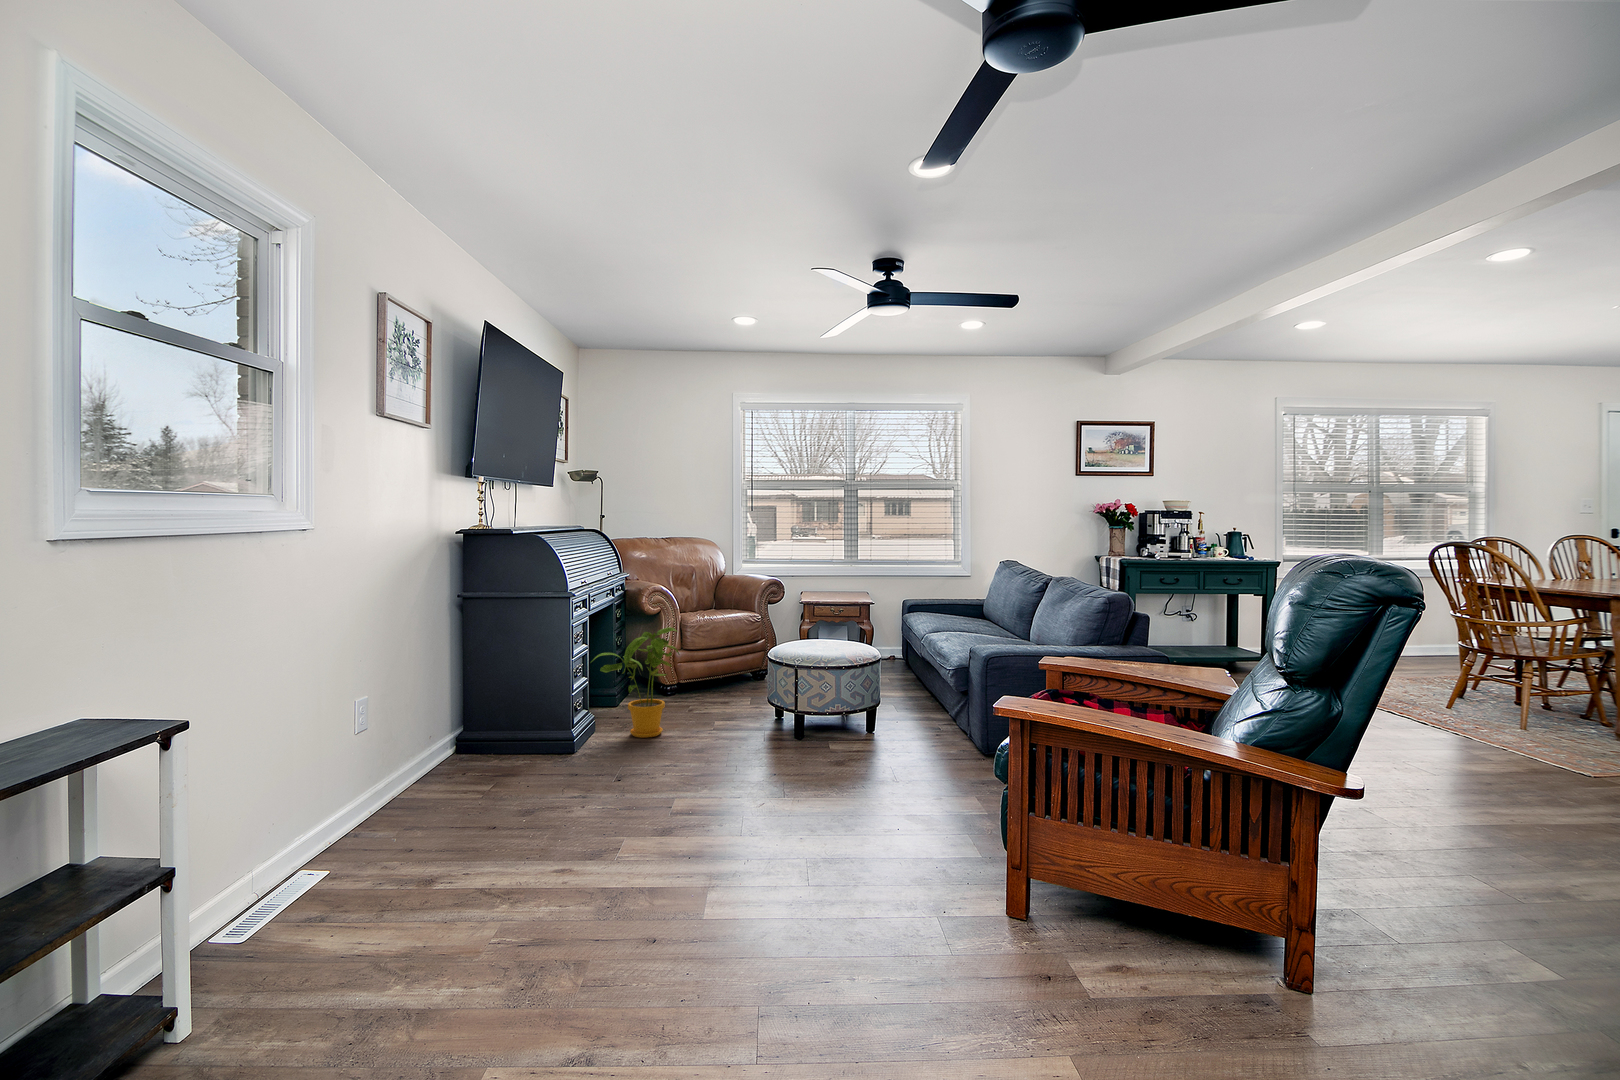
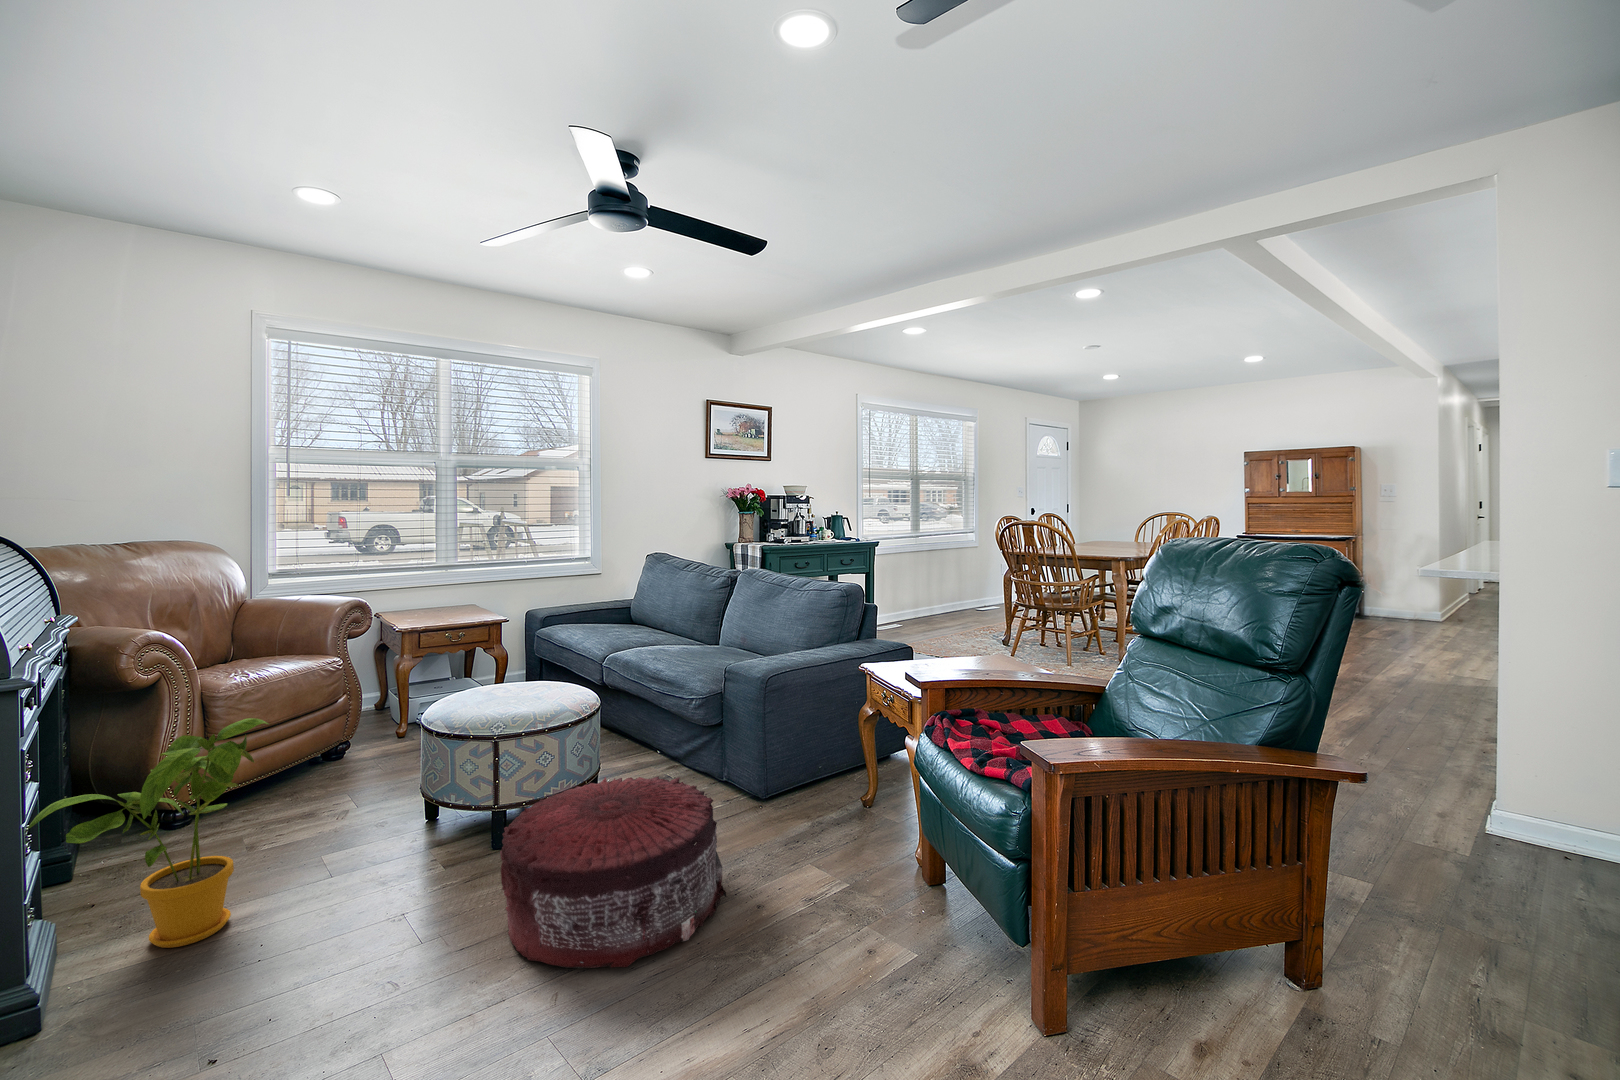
pouf: none [757,699,889,797] -> present [500,776,726,968]

